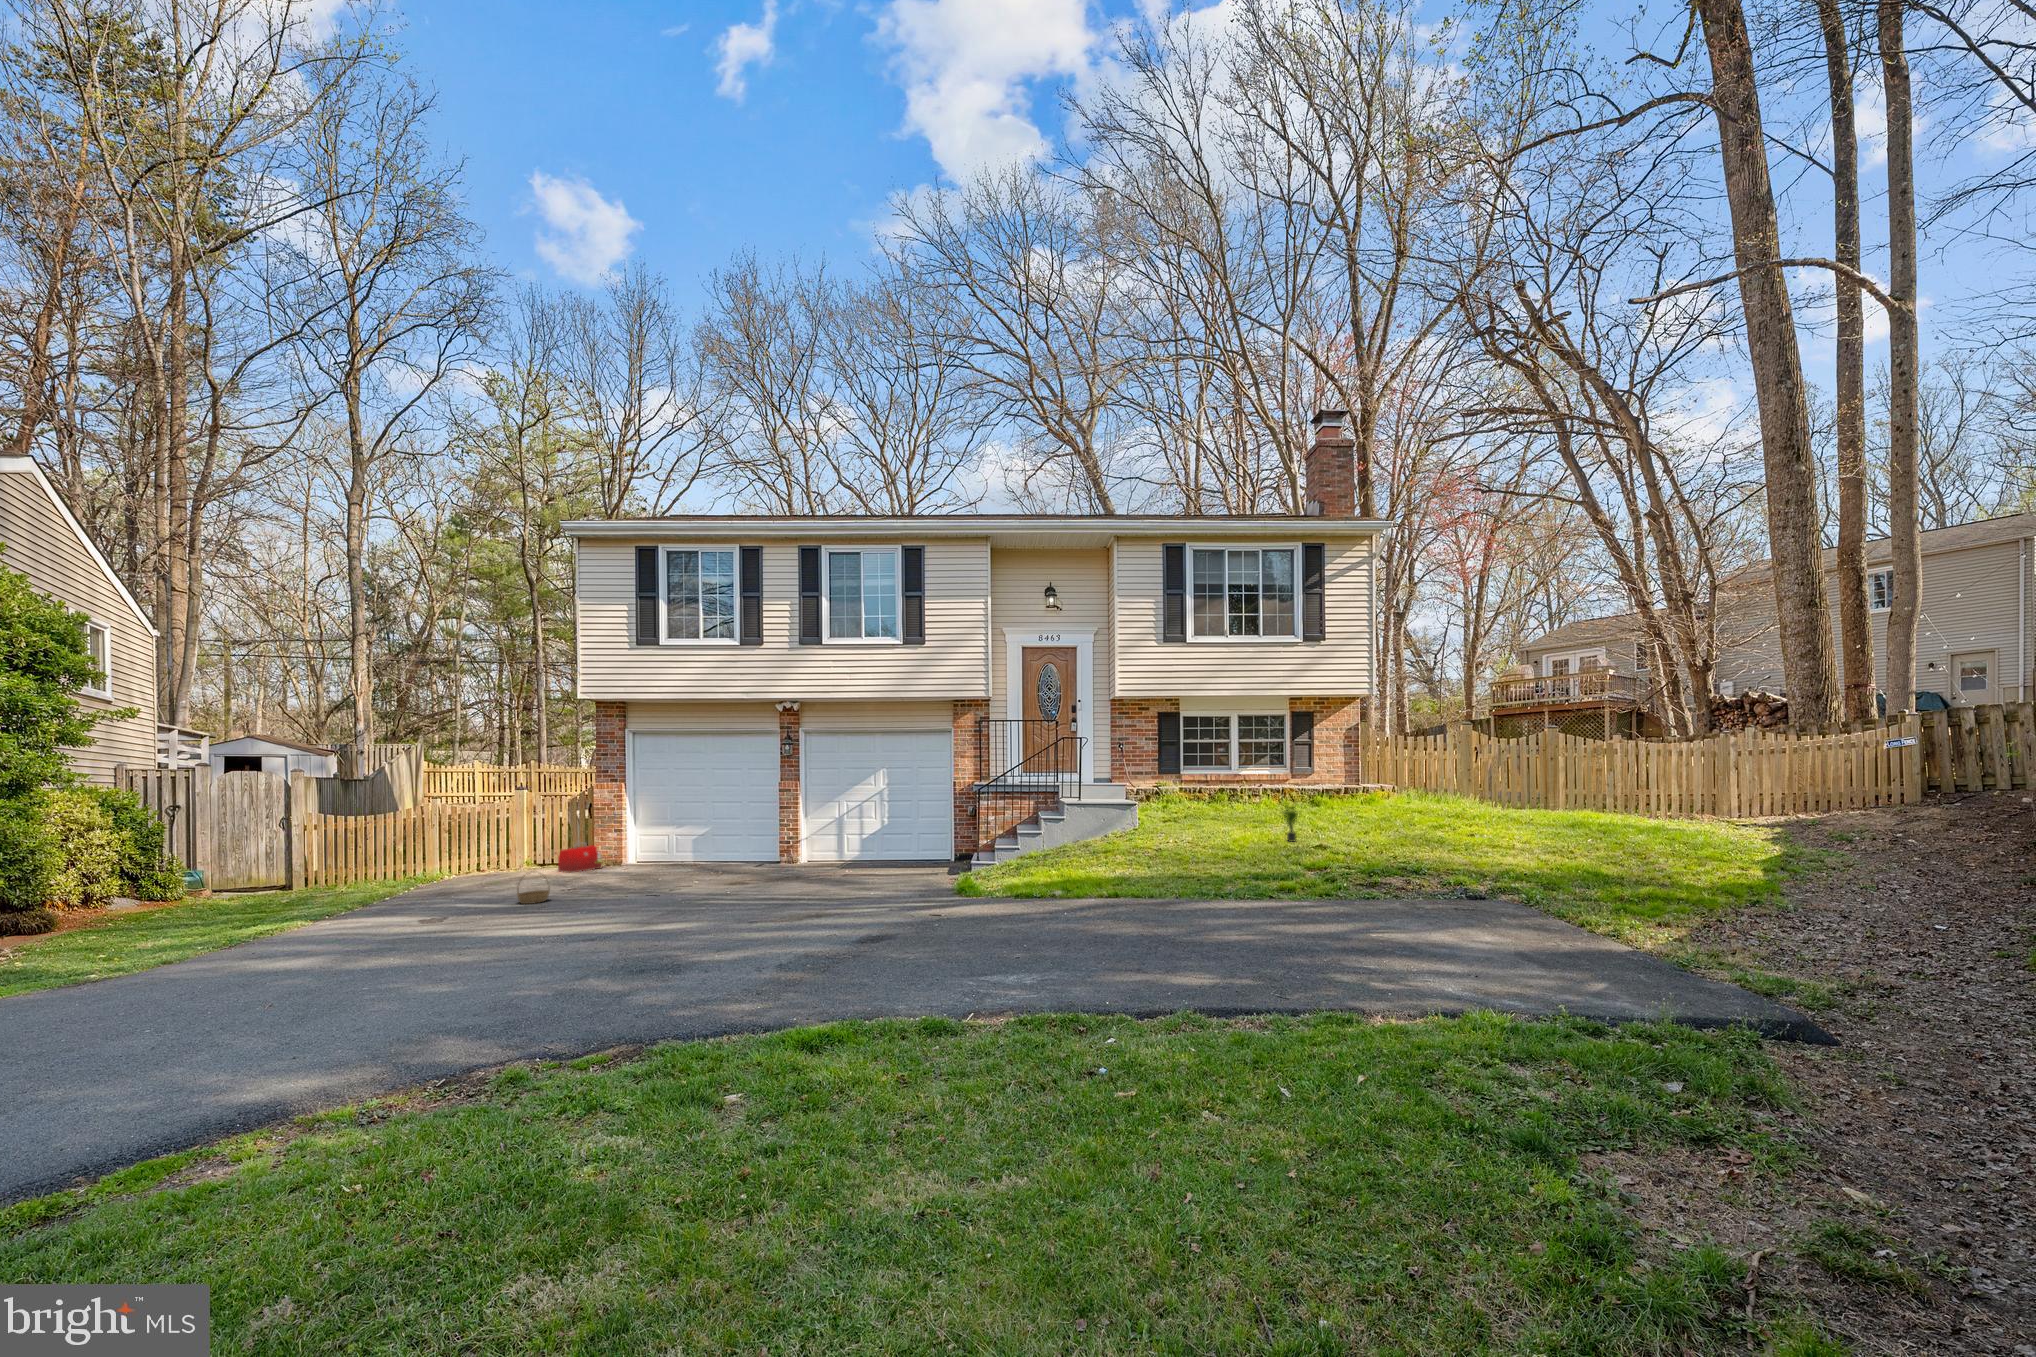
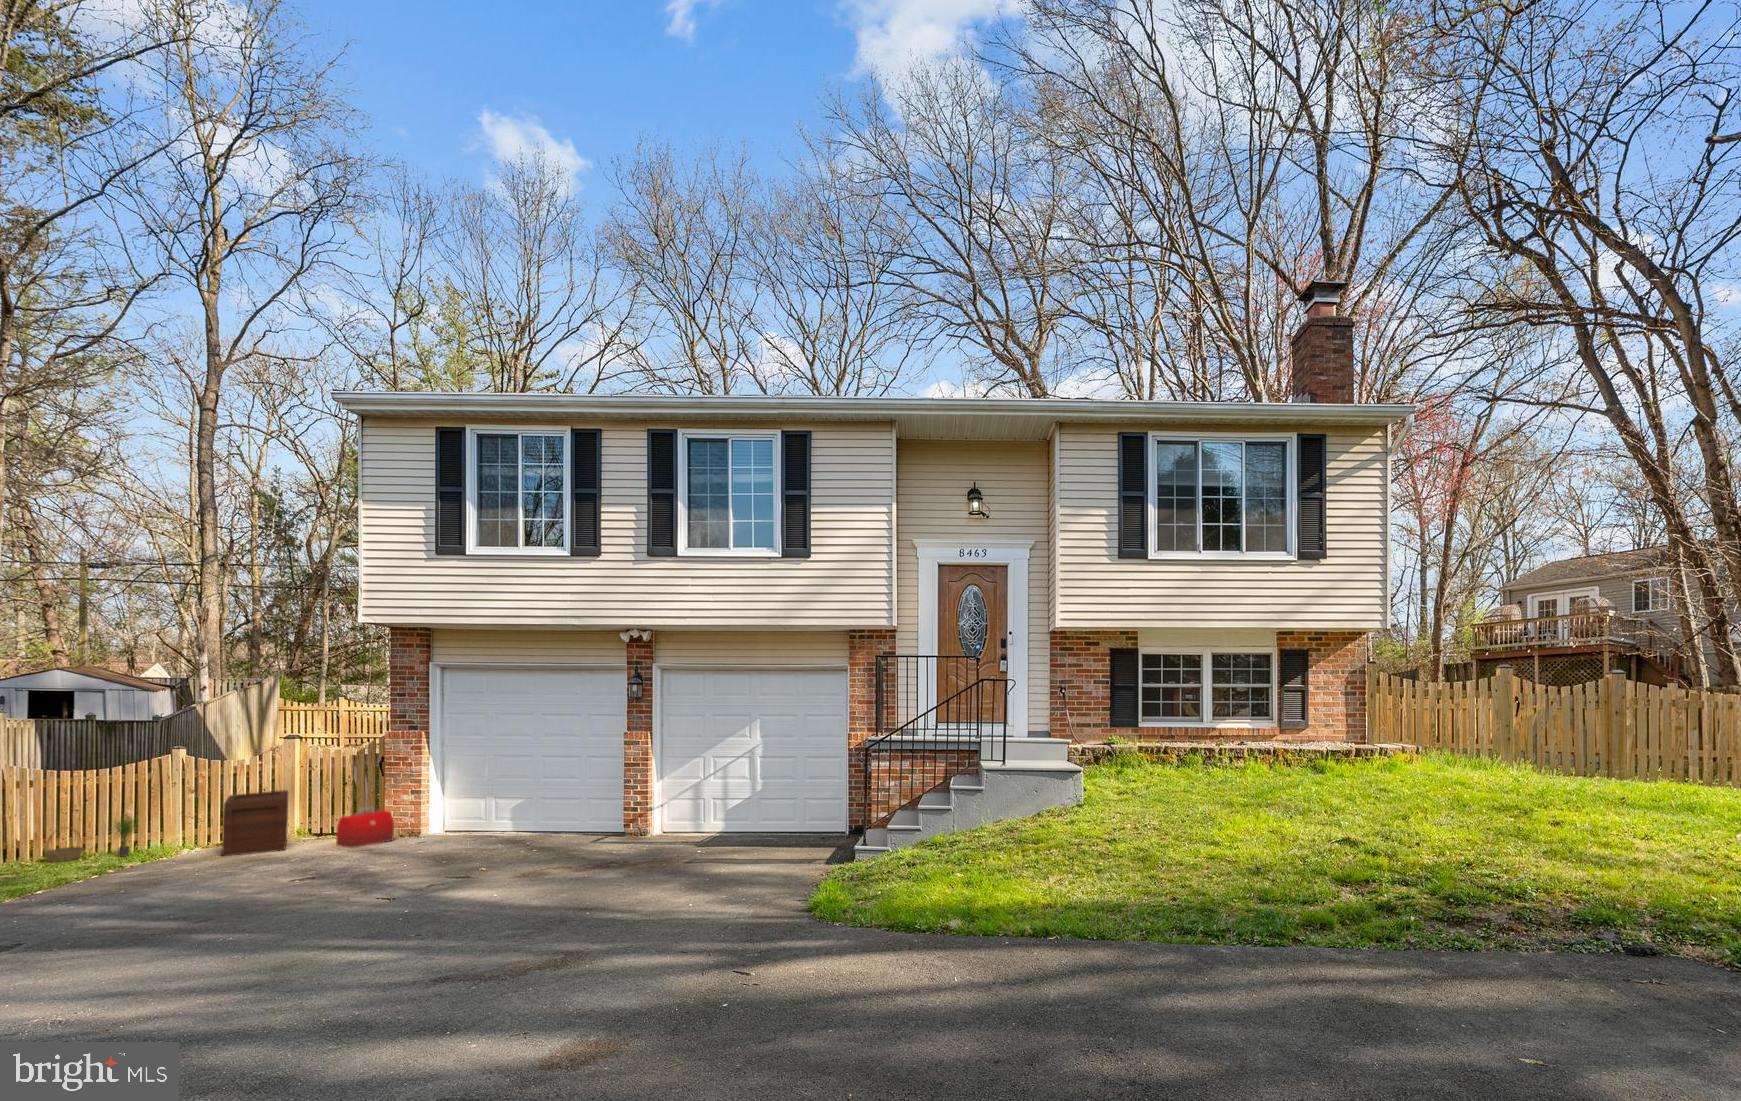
potted plant: present [1282,805,1298,842] -> present [114,815,137,857]
wooden crate: none [470,830,519,880] -> present [222,790,288,856]
basket: present [517,877,550,904] -> present [45,827,84,862]

